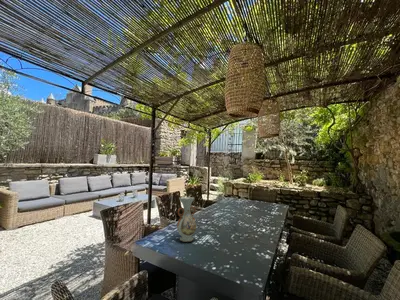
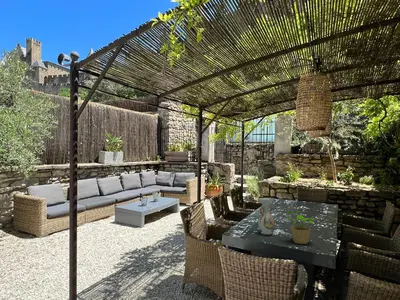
potted plant: none [199,214,236,258] -> present [287,211,315,244]

